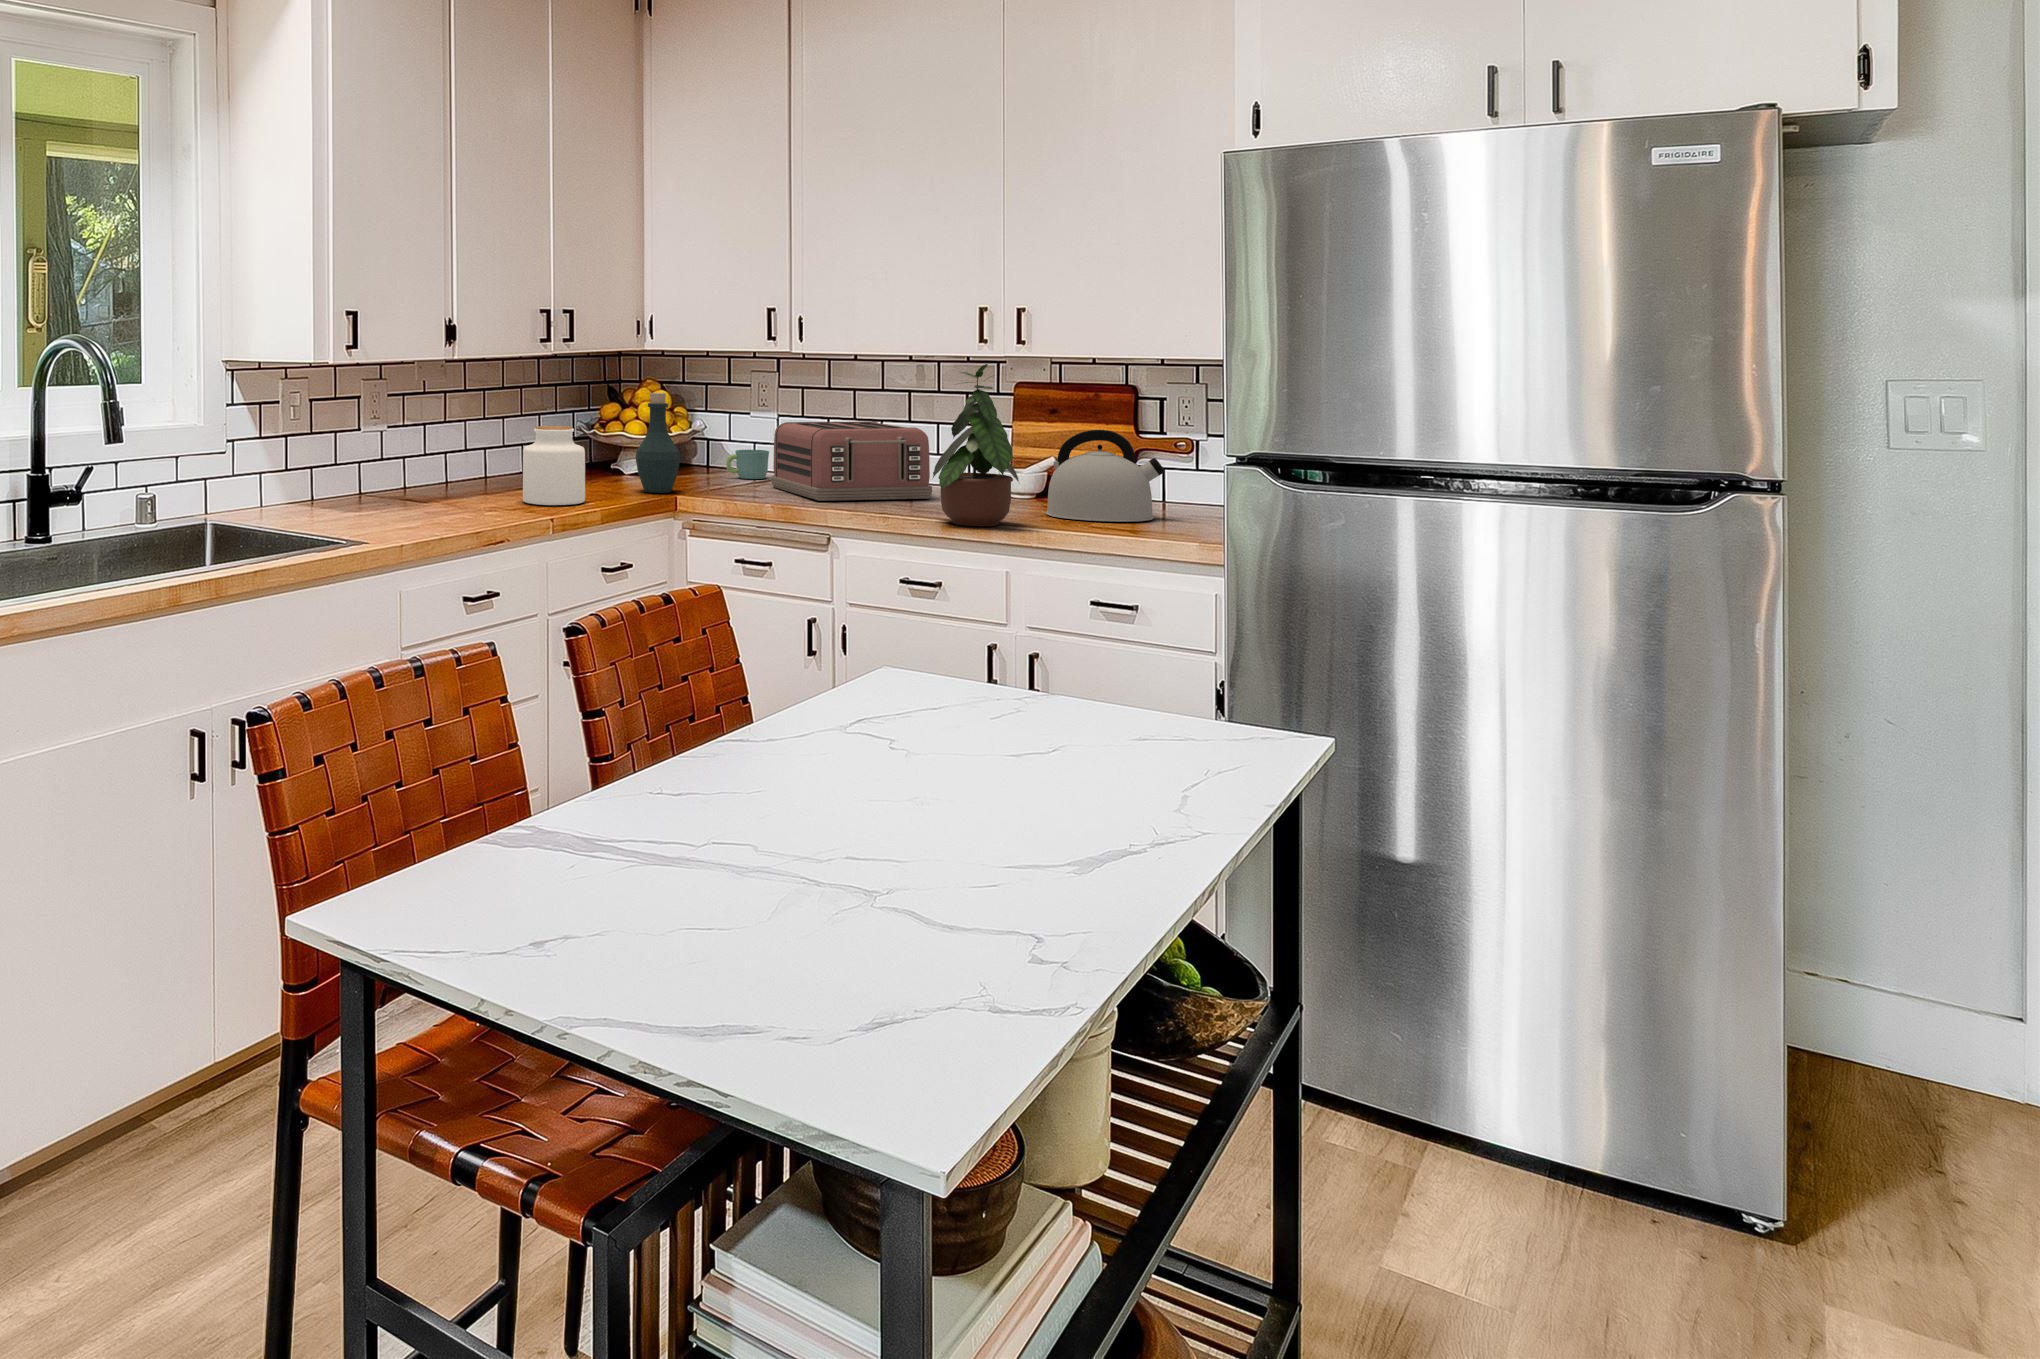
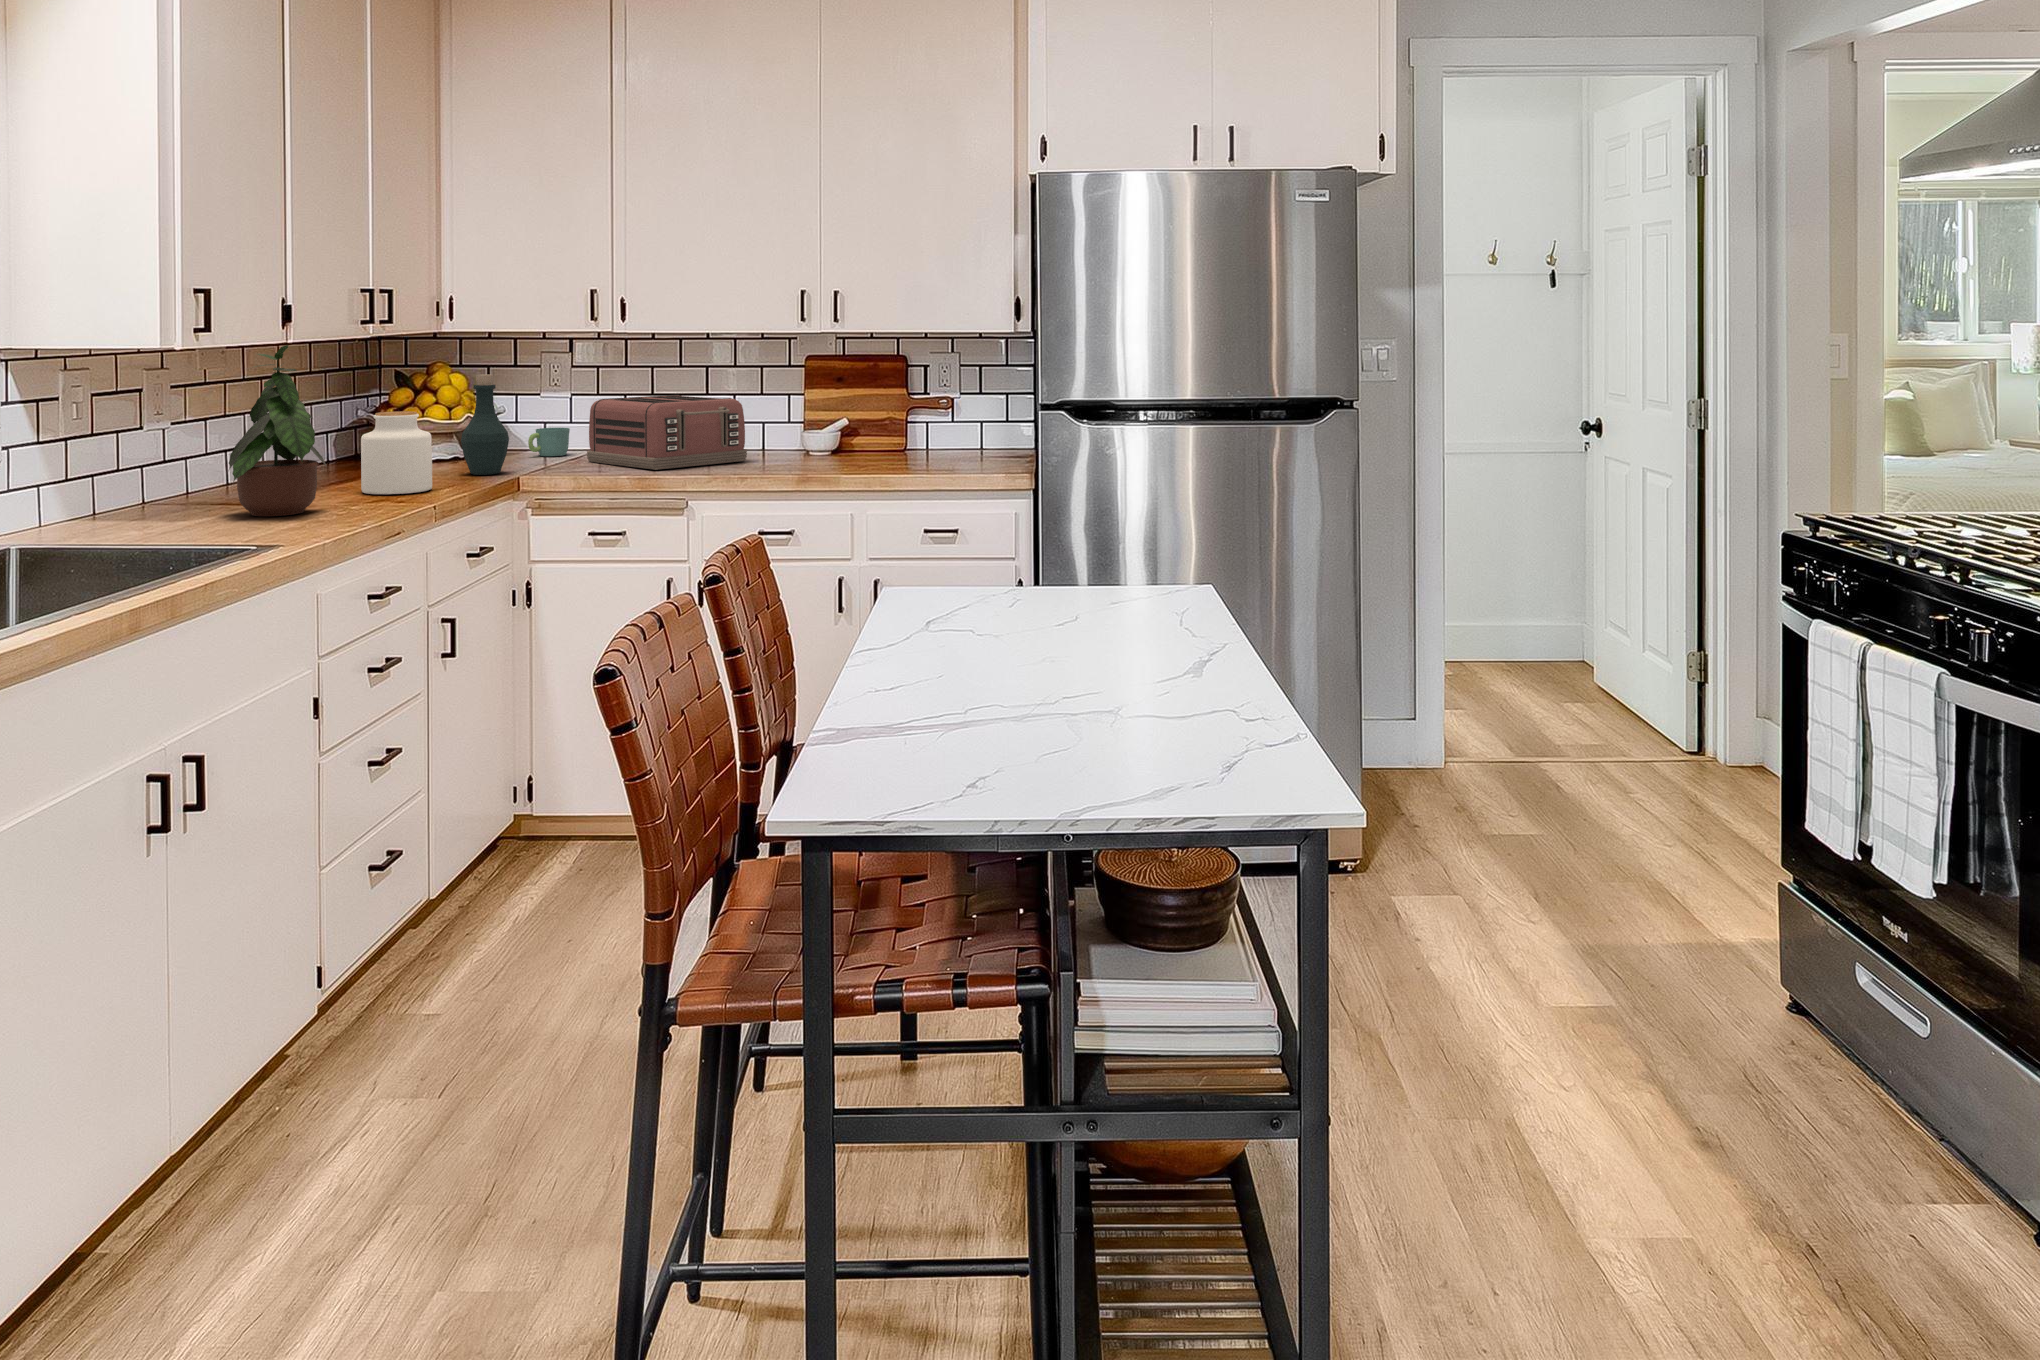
potted plant: present [933,364,1019,526] -> present [229,345,326,516]
kettle: present [1046,430,1165,522] -> none [853,392,944,468]

